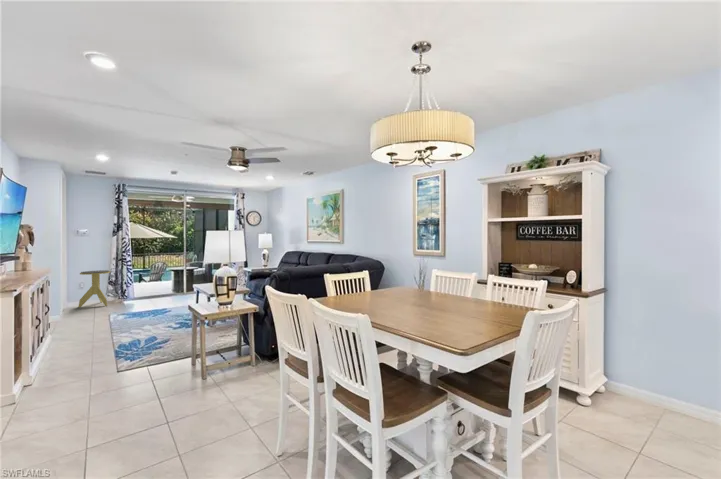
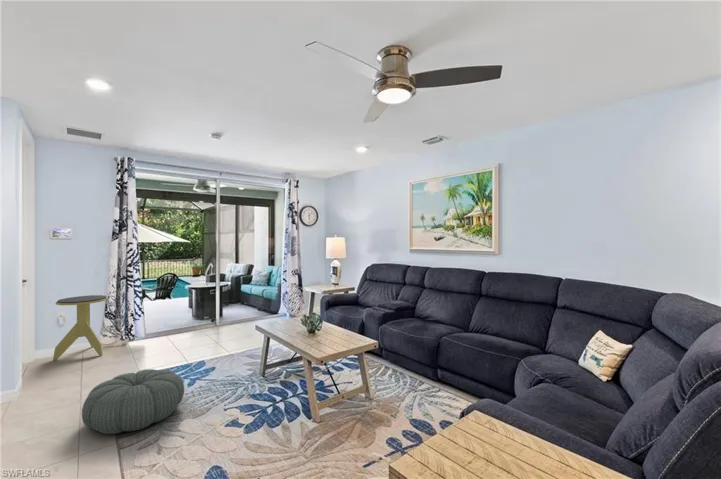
pouf: none [97,304,148,328] -> present [82,369,184,434]

